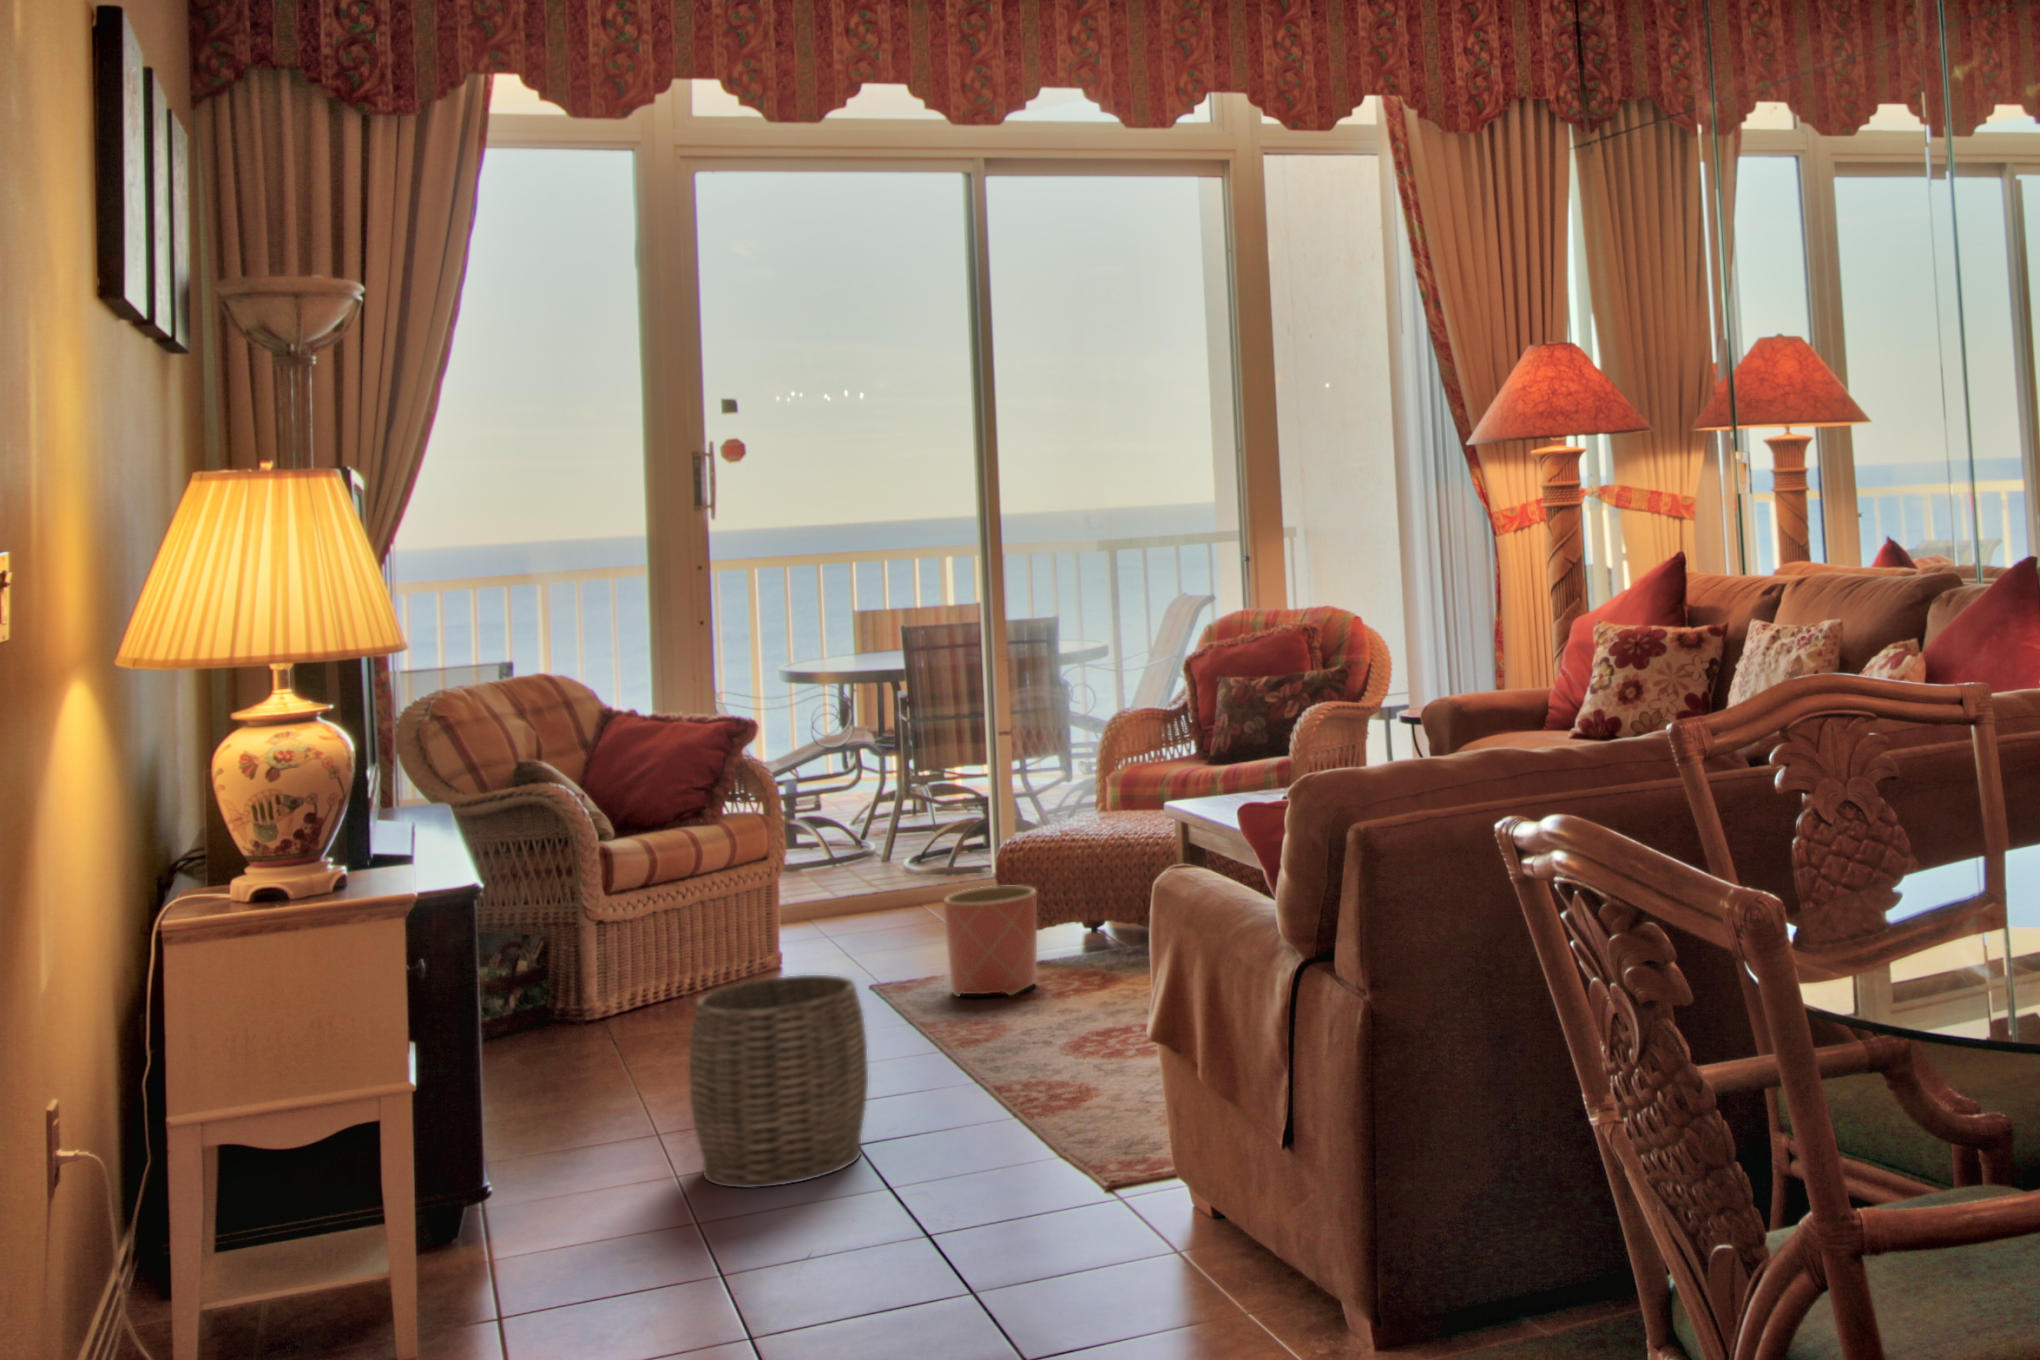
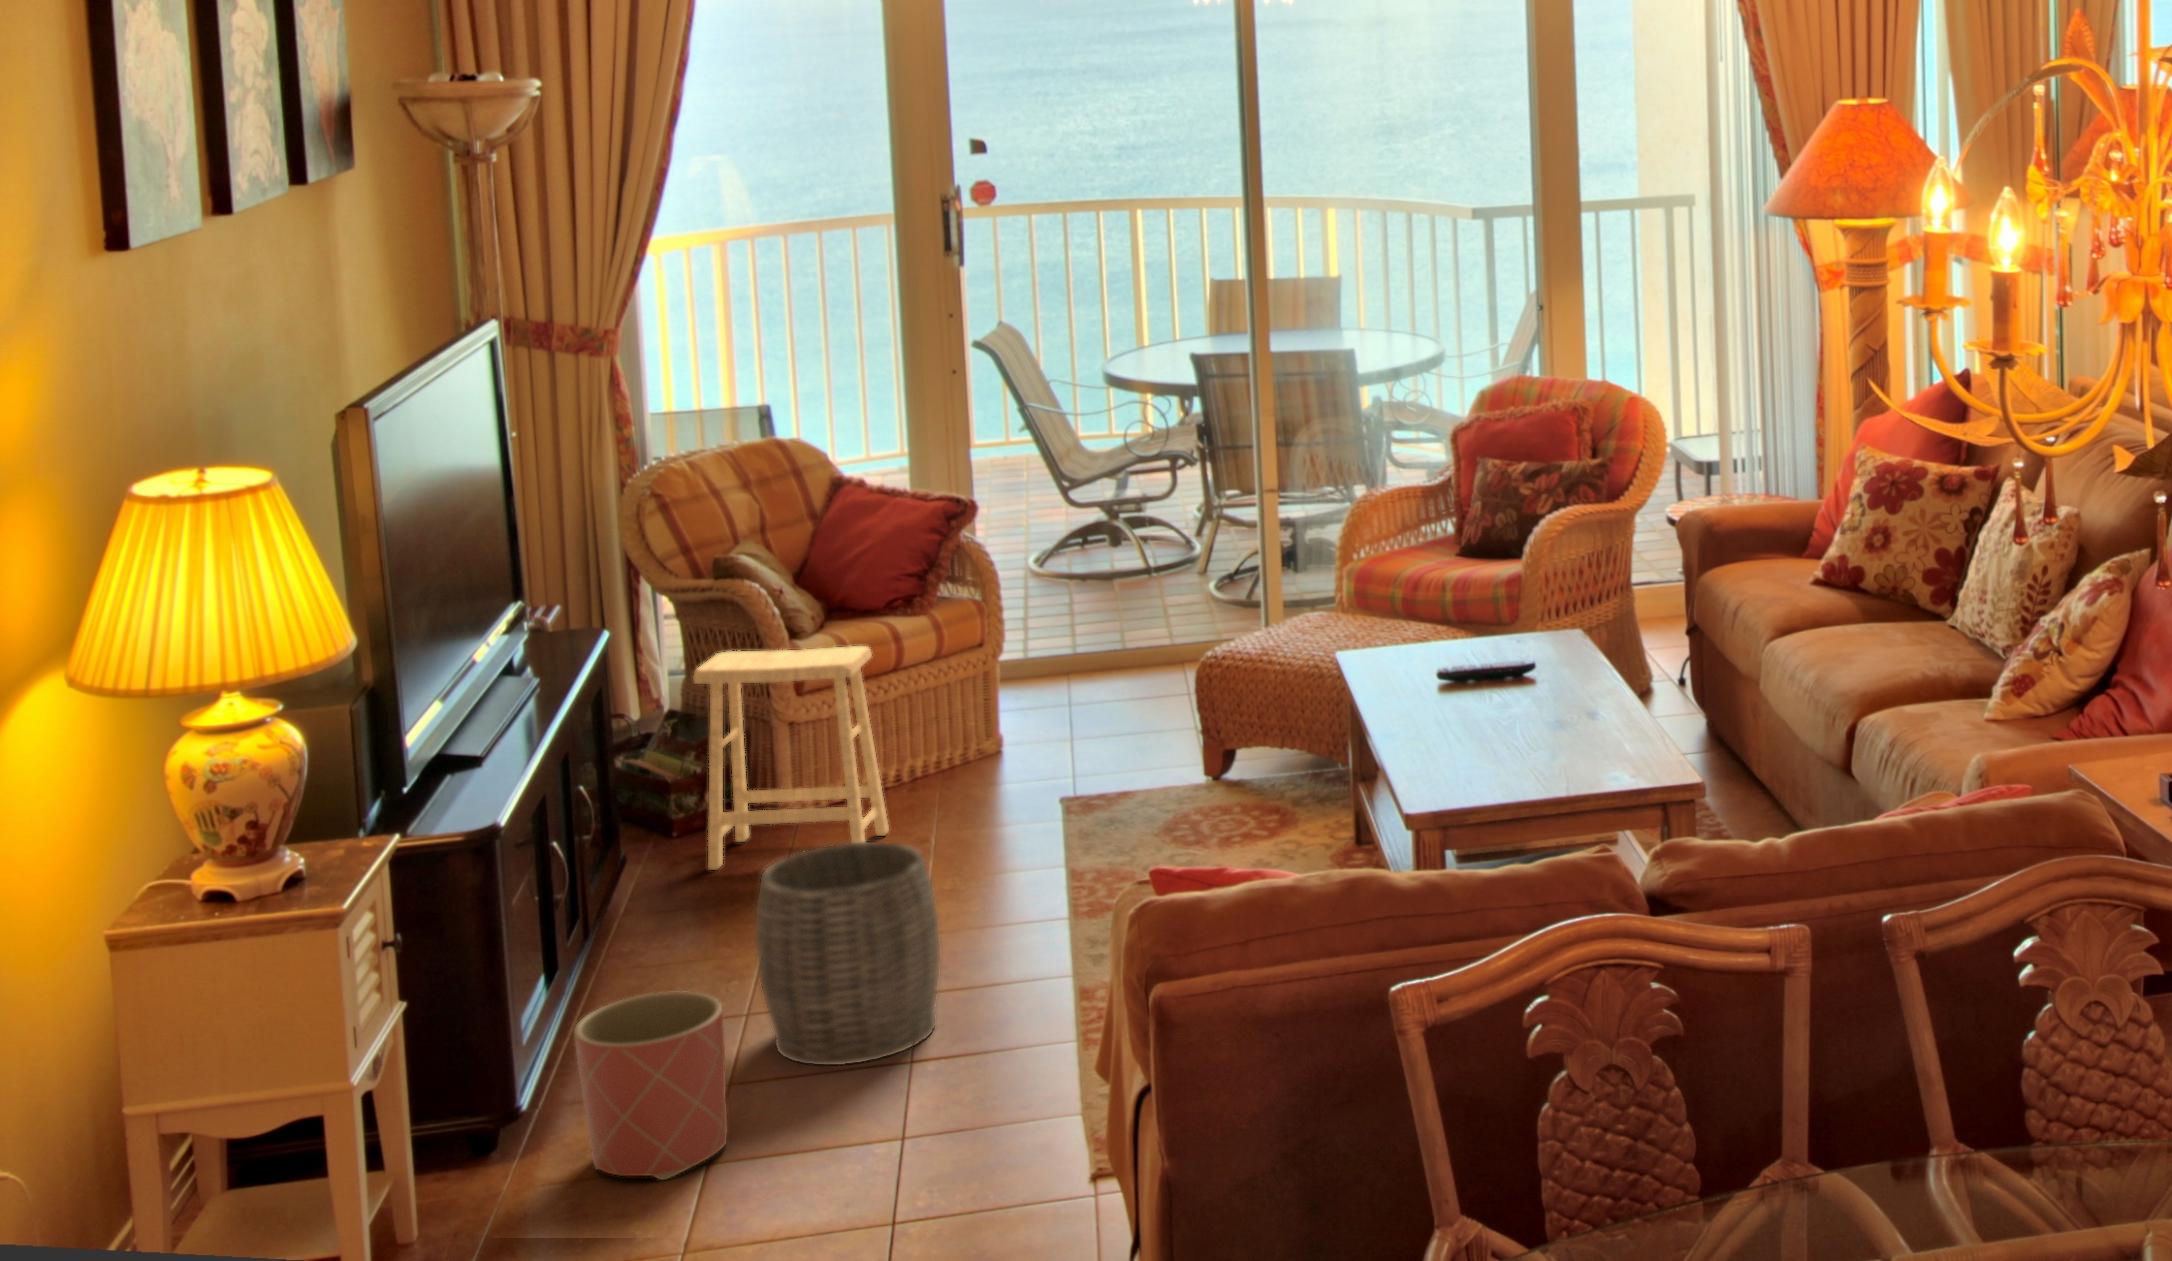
footstool: none [523,837,705,1069] -> present [694,646,889,870]
planter: present [944,885,1037,996] -> present [574,991,728,1180]

